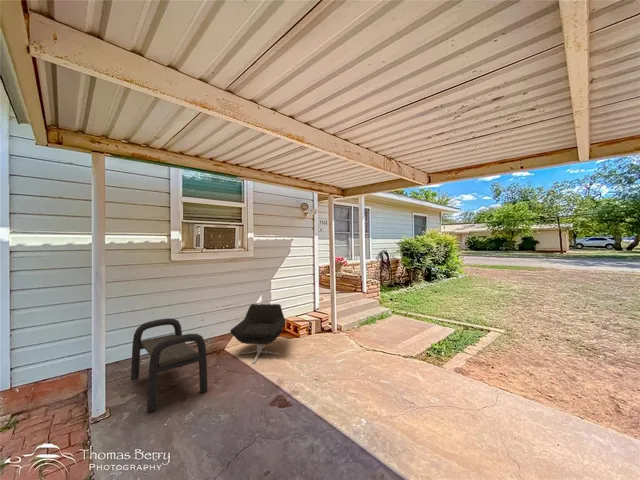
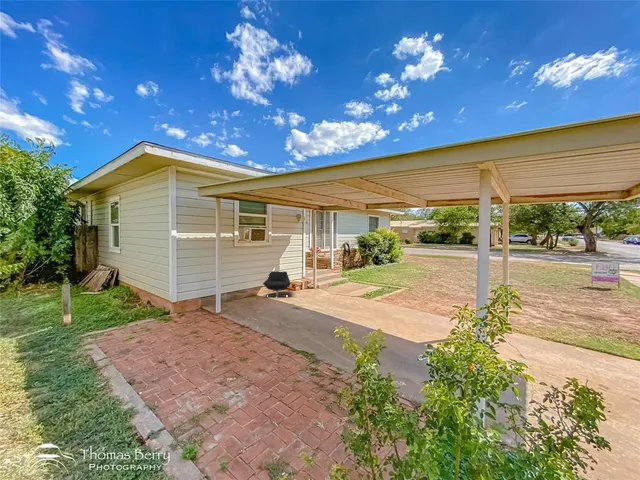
bench: present [131,318,208,412] -> none [220,276,260,311]

